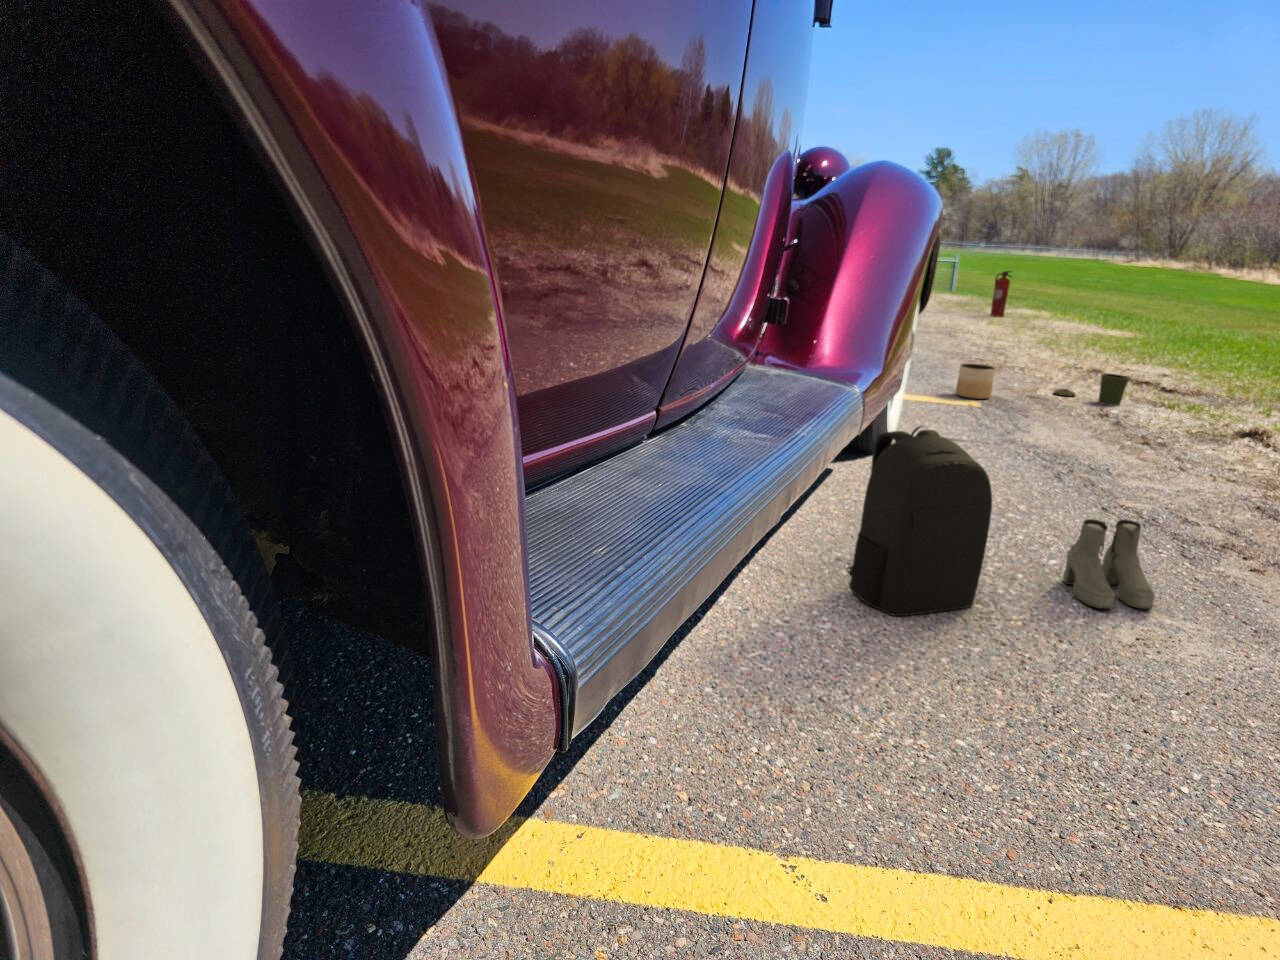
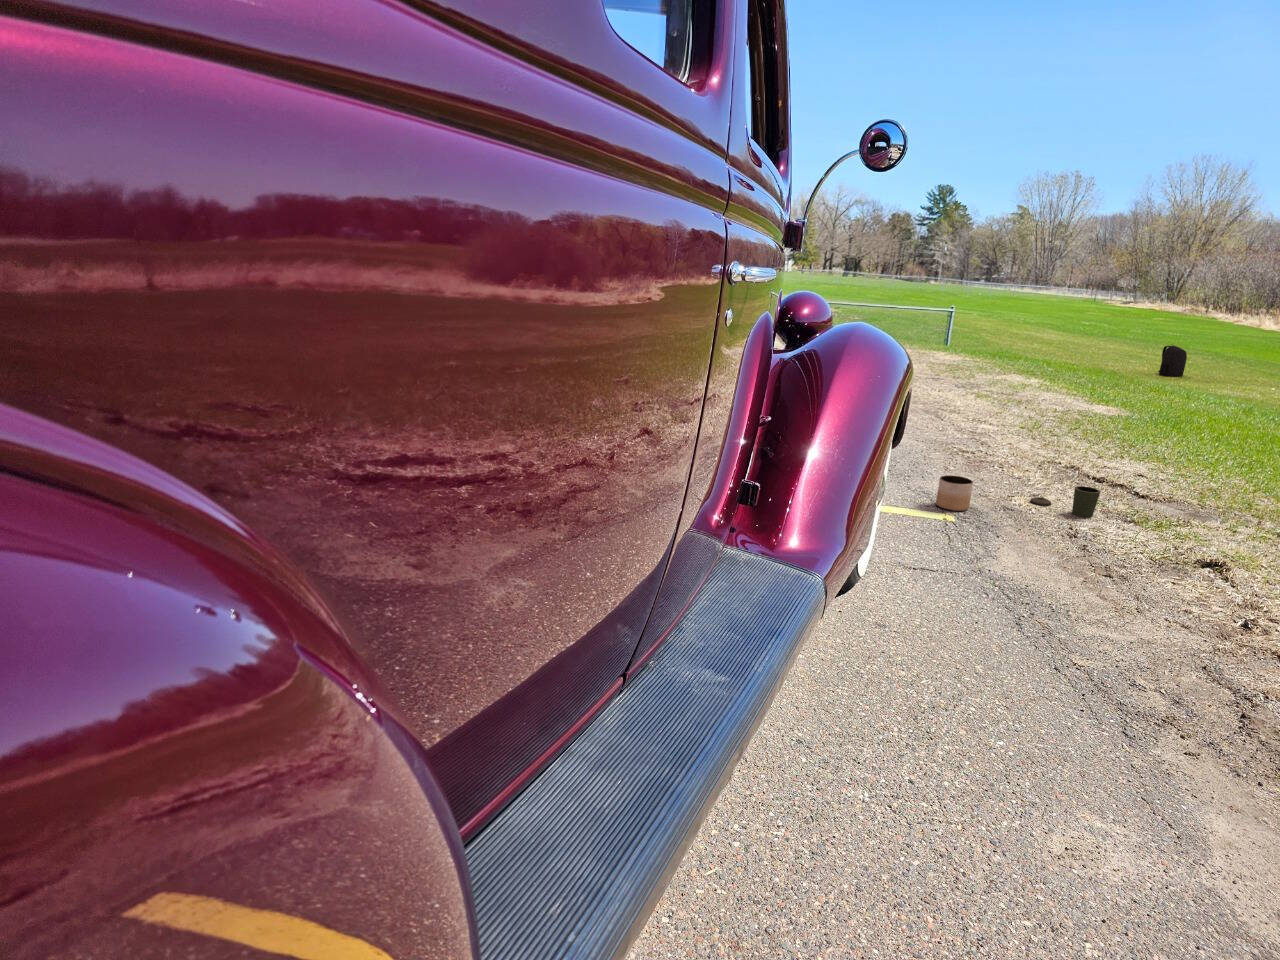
fire extinguisher: present [991,271,1012,317] -> none [983,346,1003,389]
backpack: present [848,426,992,616] -> present [1158,346,1187,377]
boots: present [1063,519,1155,609] -> none [1007,716,1087,809]

